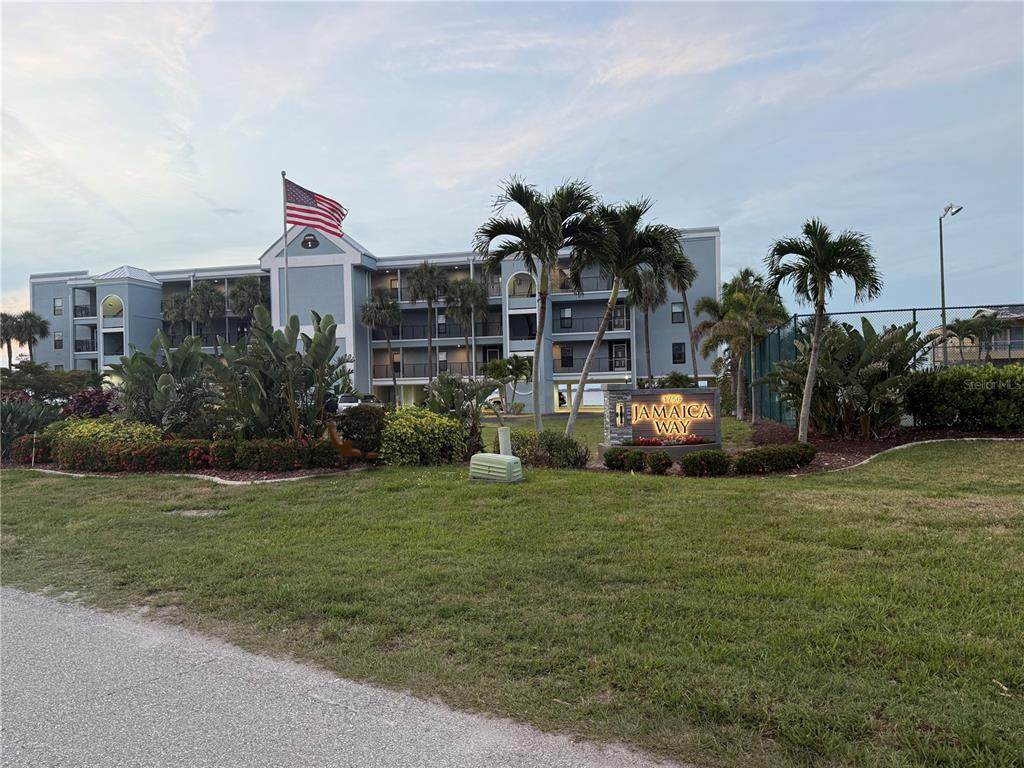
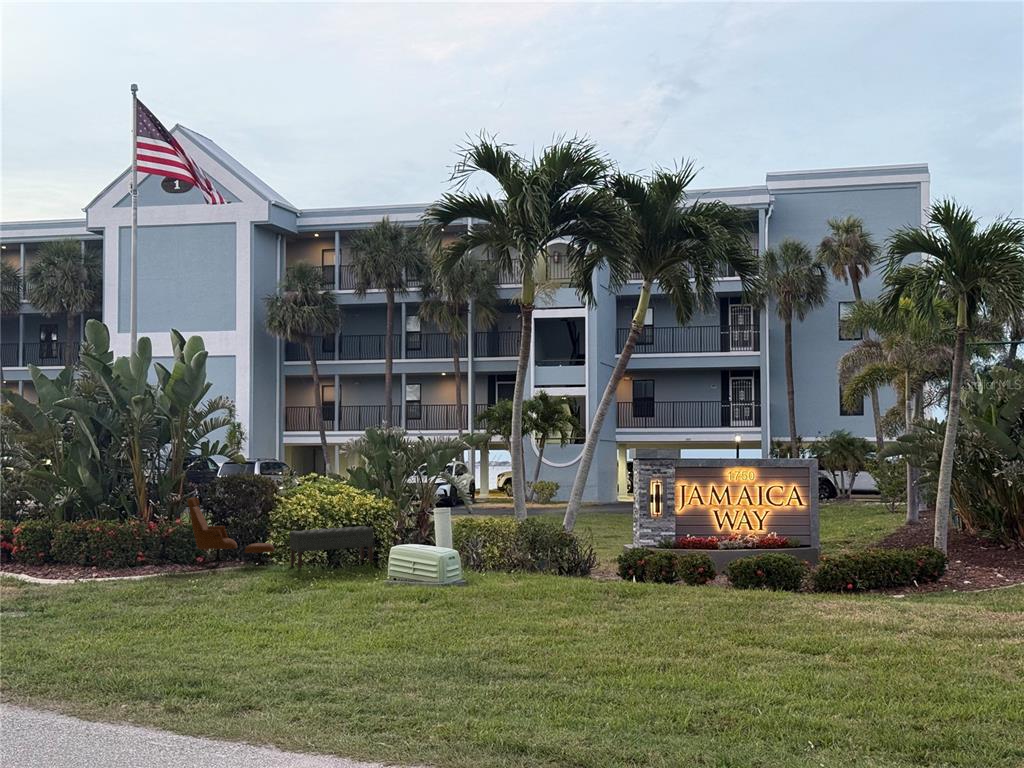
bench: none [396,438,452,469] -> present [289,526,374,569]

